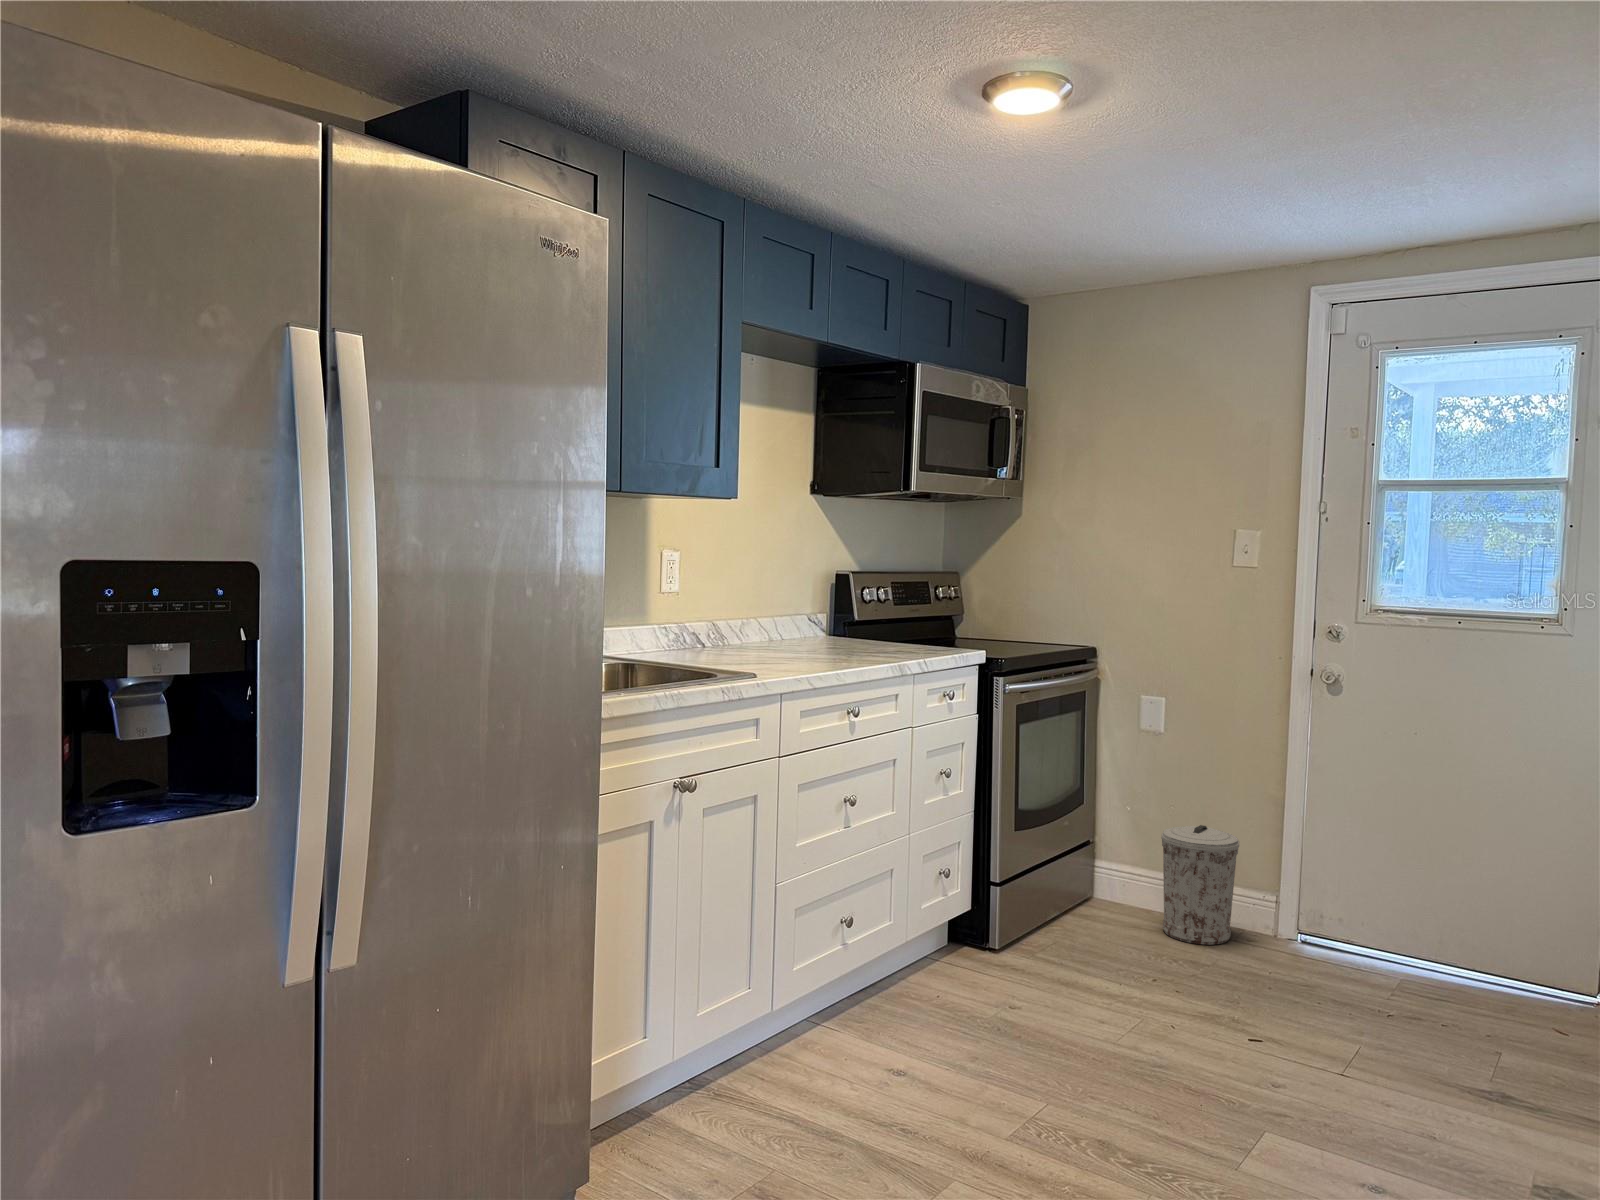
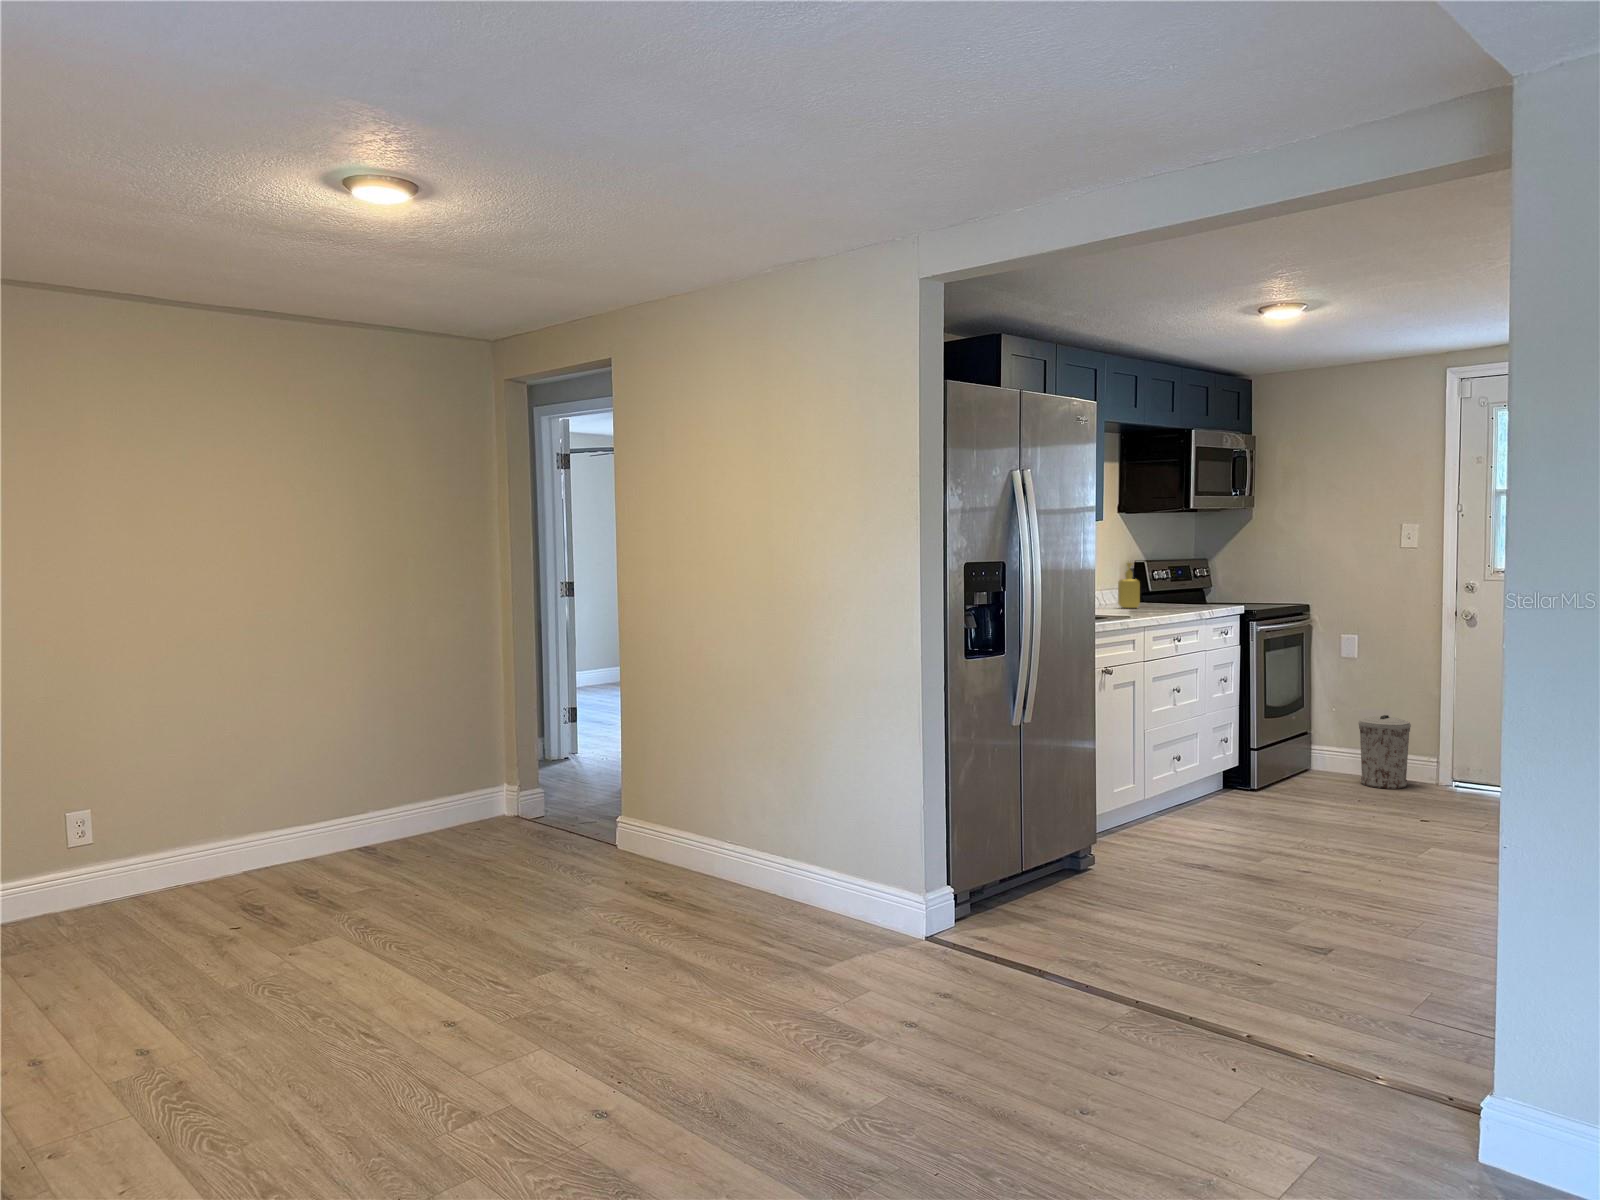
soap dispenser: none [781,574,815,650] -> present [1118,563,1140,608]

